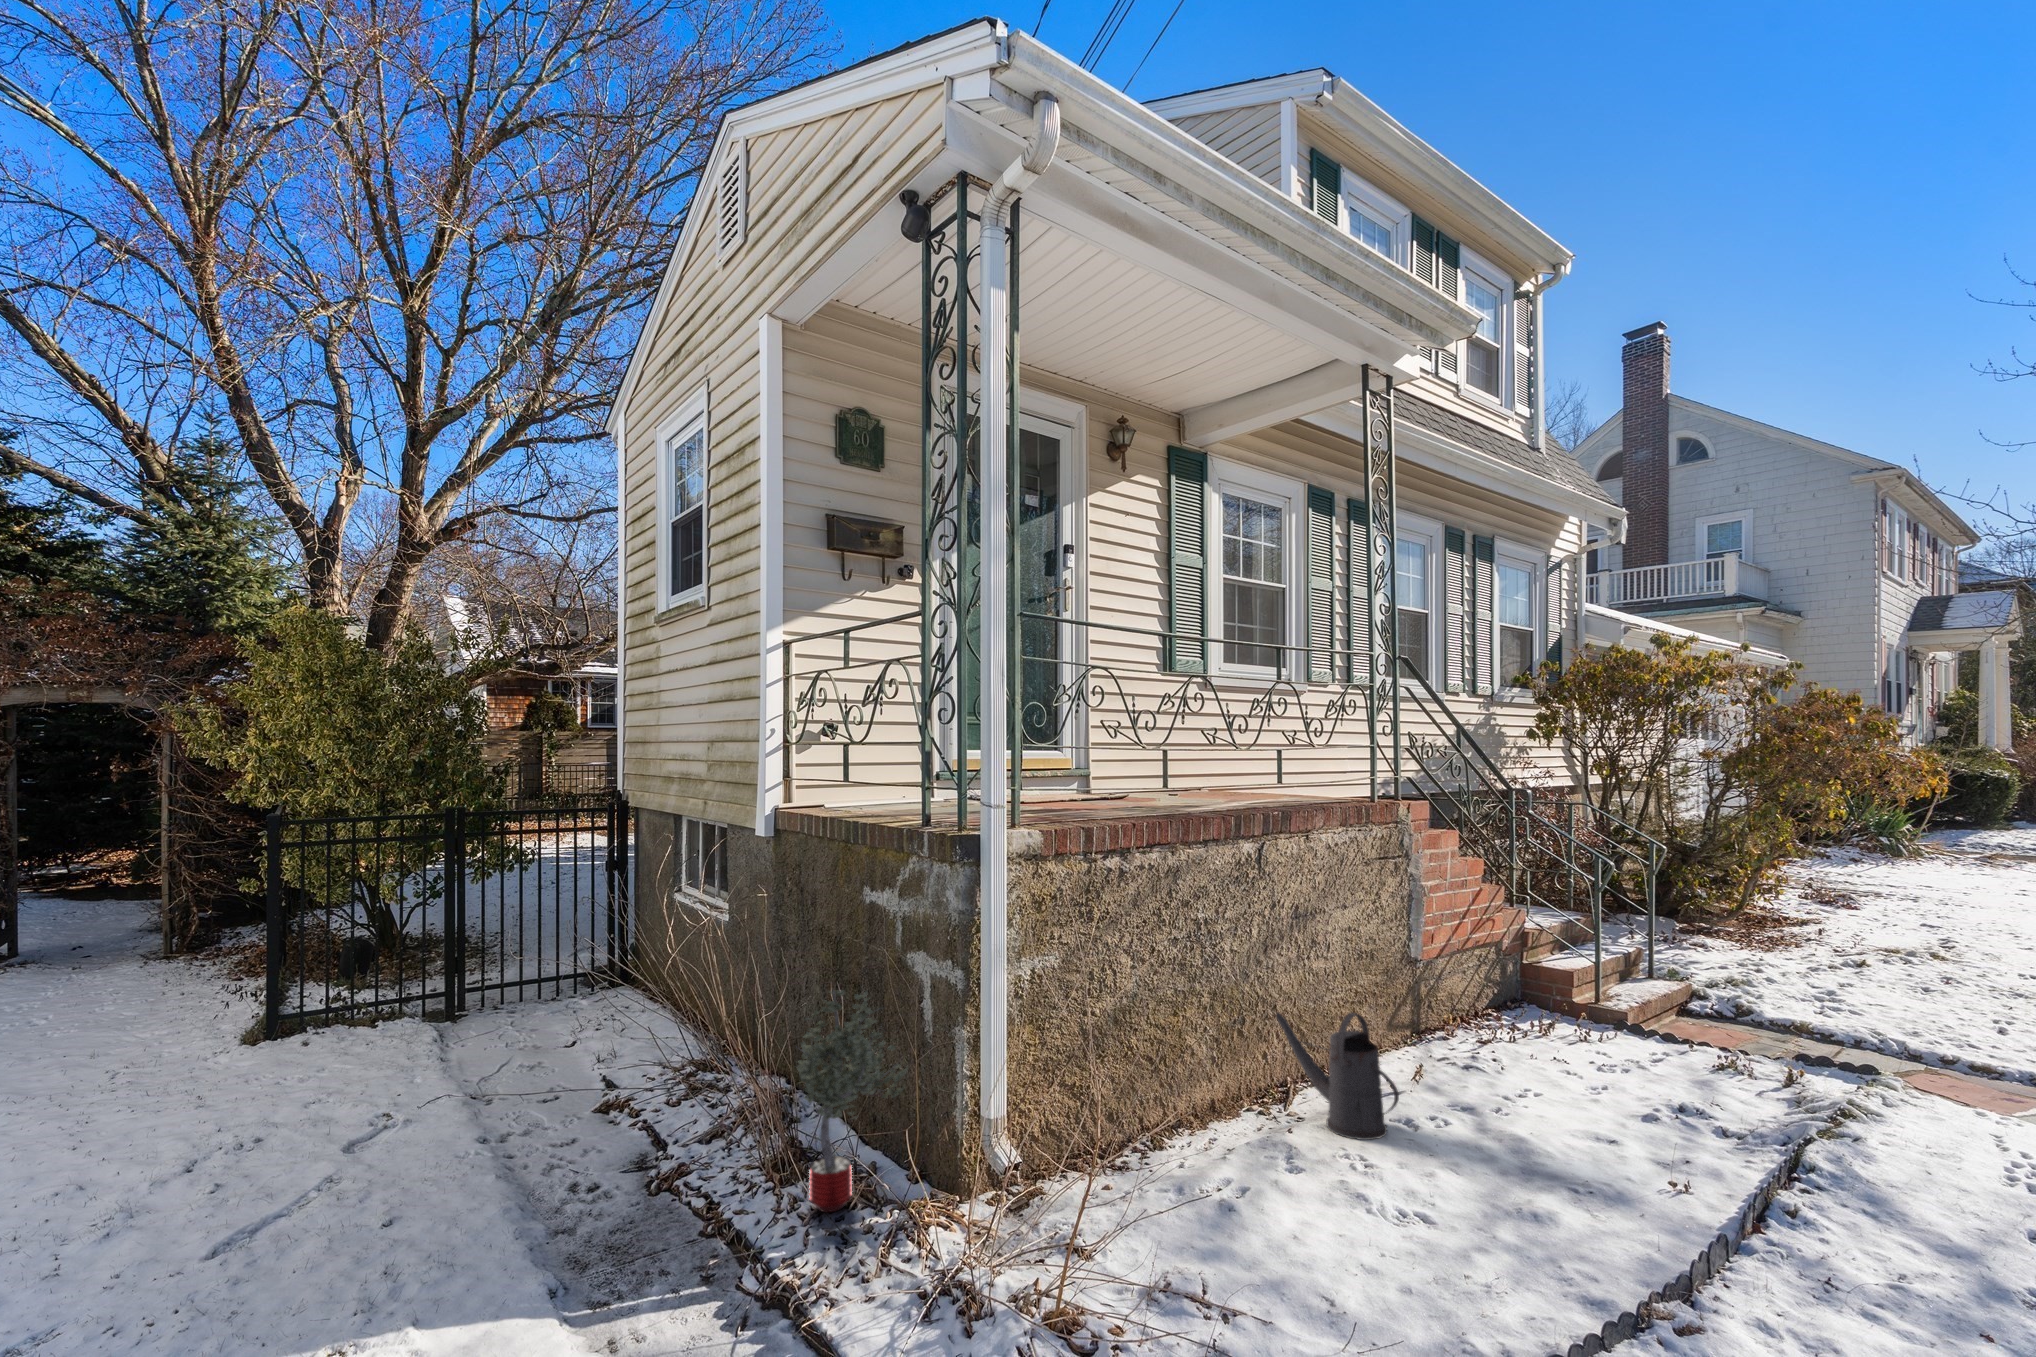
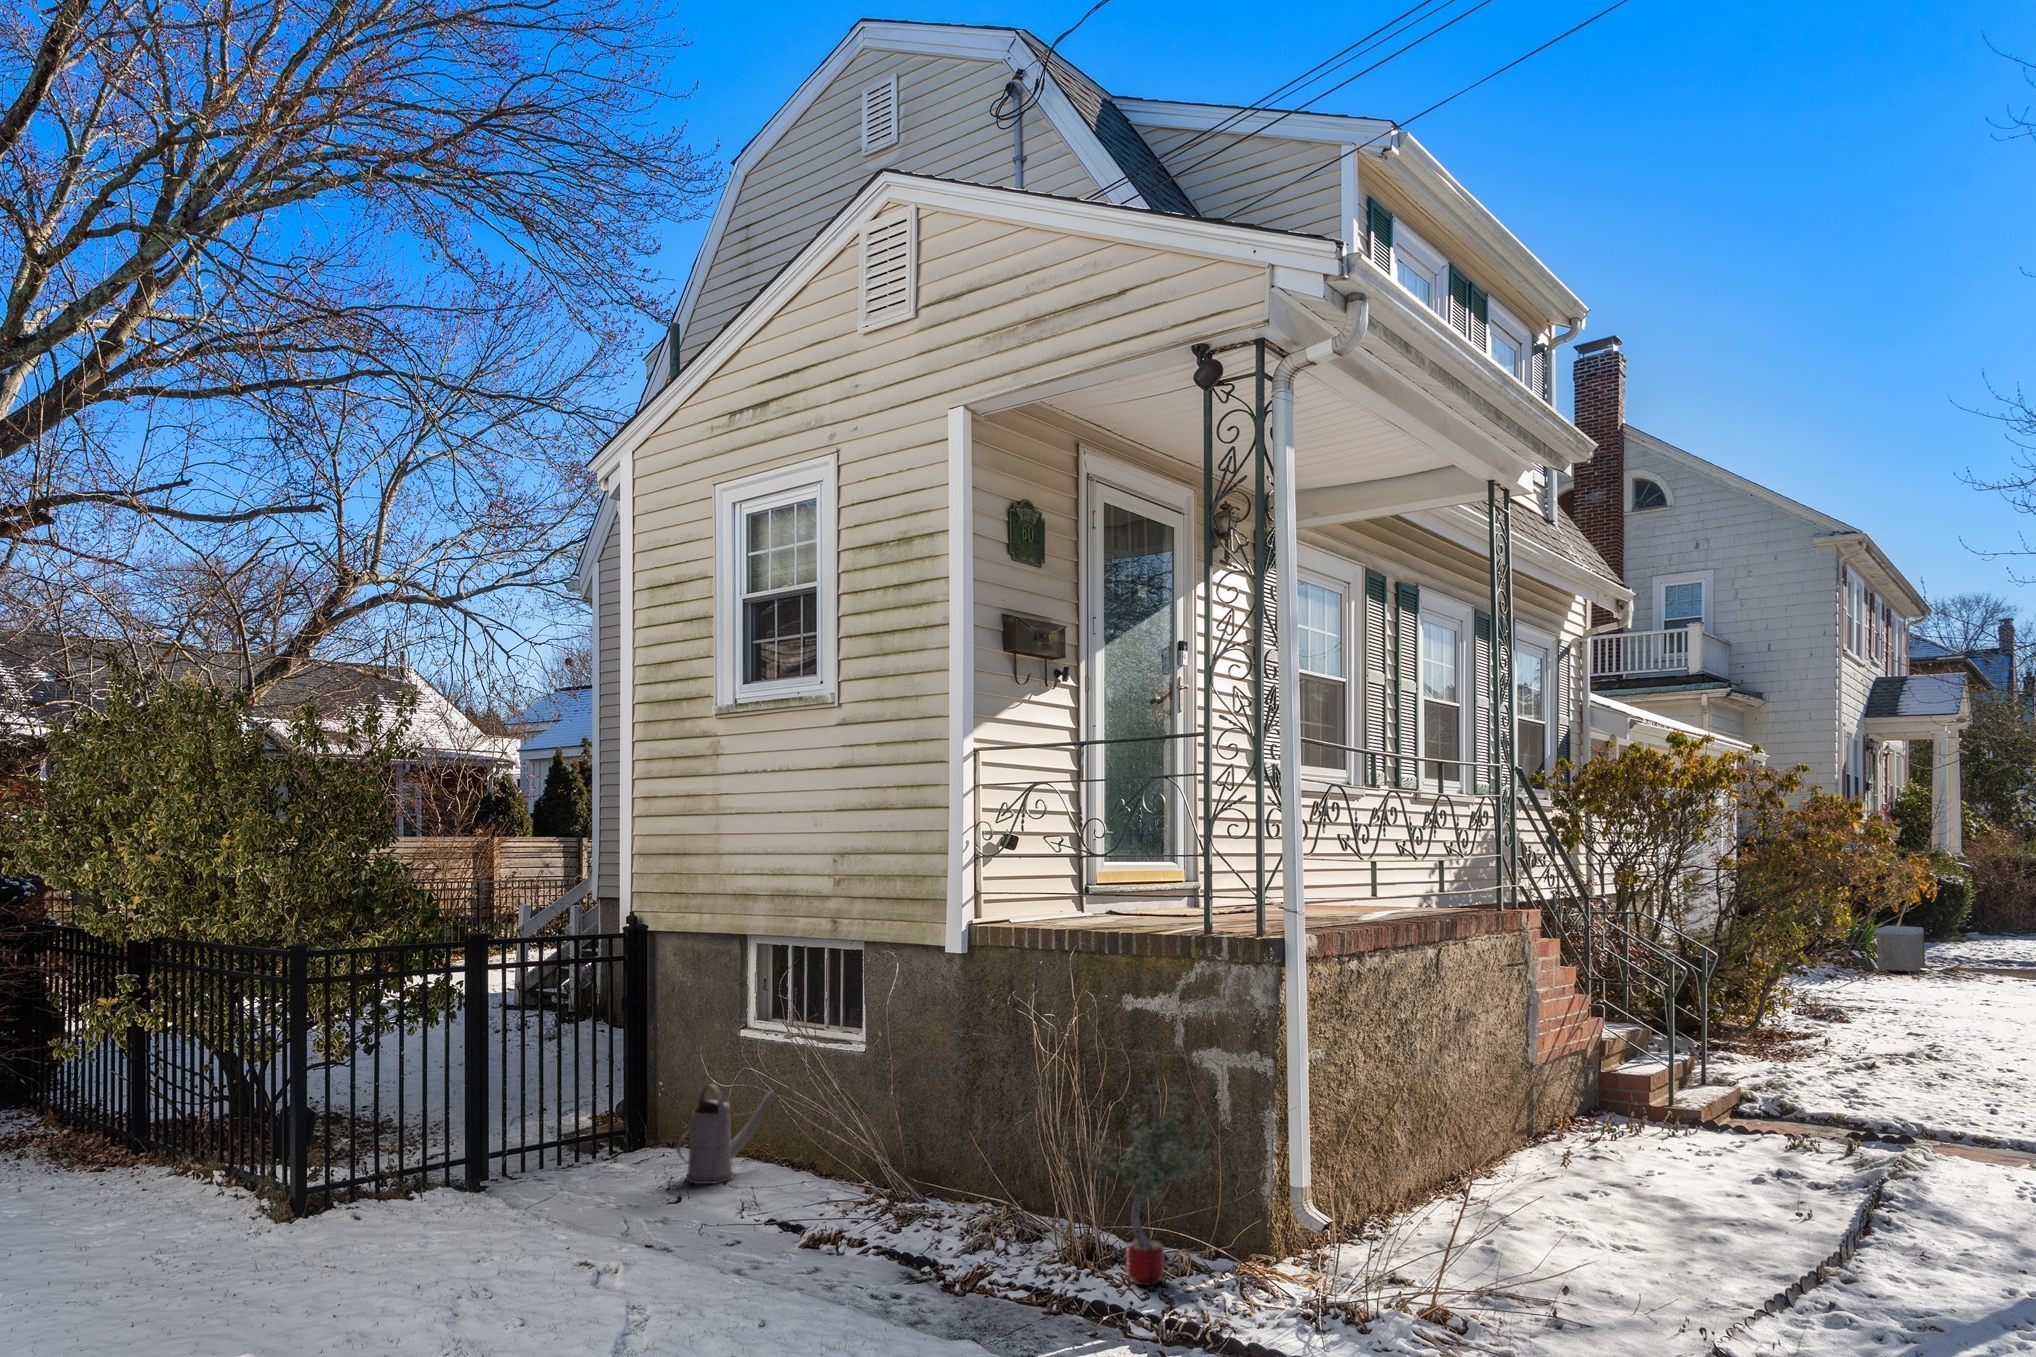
storage bench: none [1903,816,1961,863] -> present [1875,926,1925,975]
watering can: present [1276,1013,1399,1140] -> present [676,1084,774,1184]

